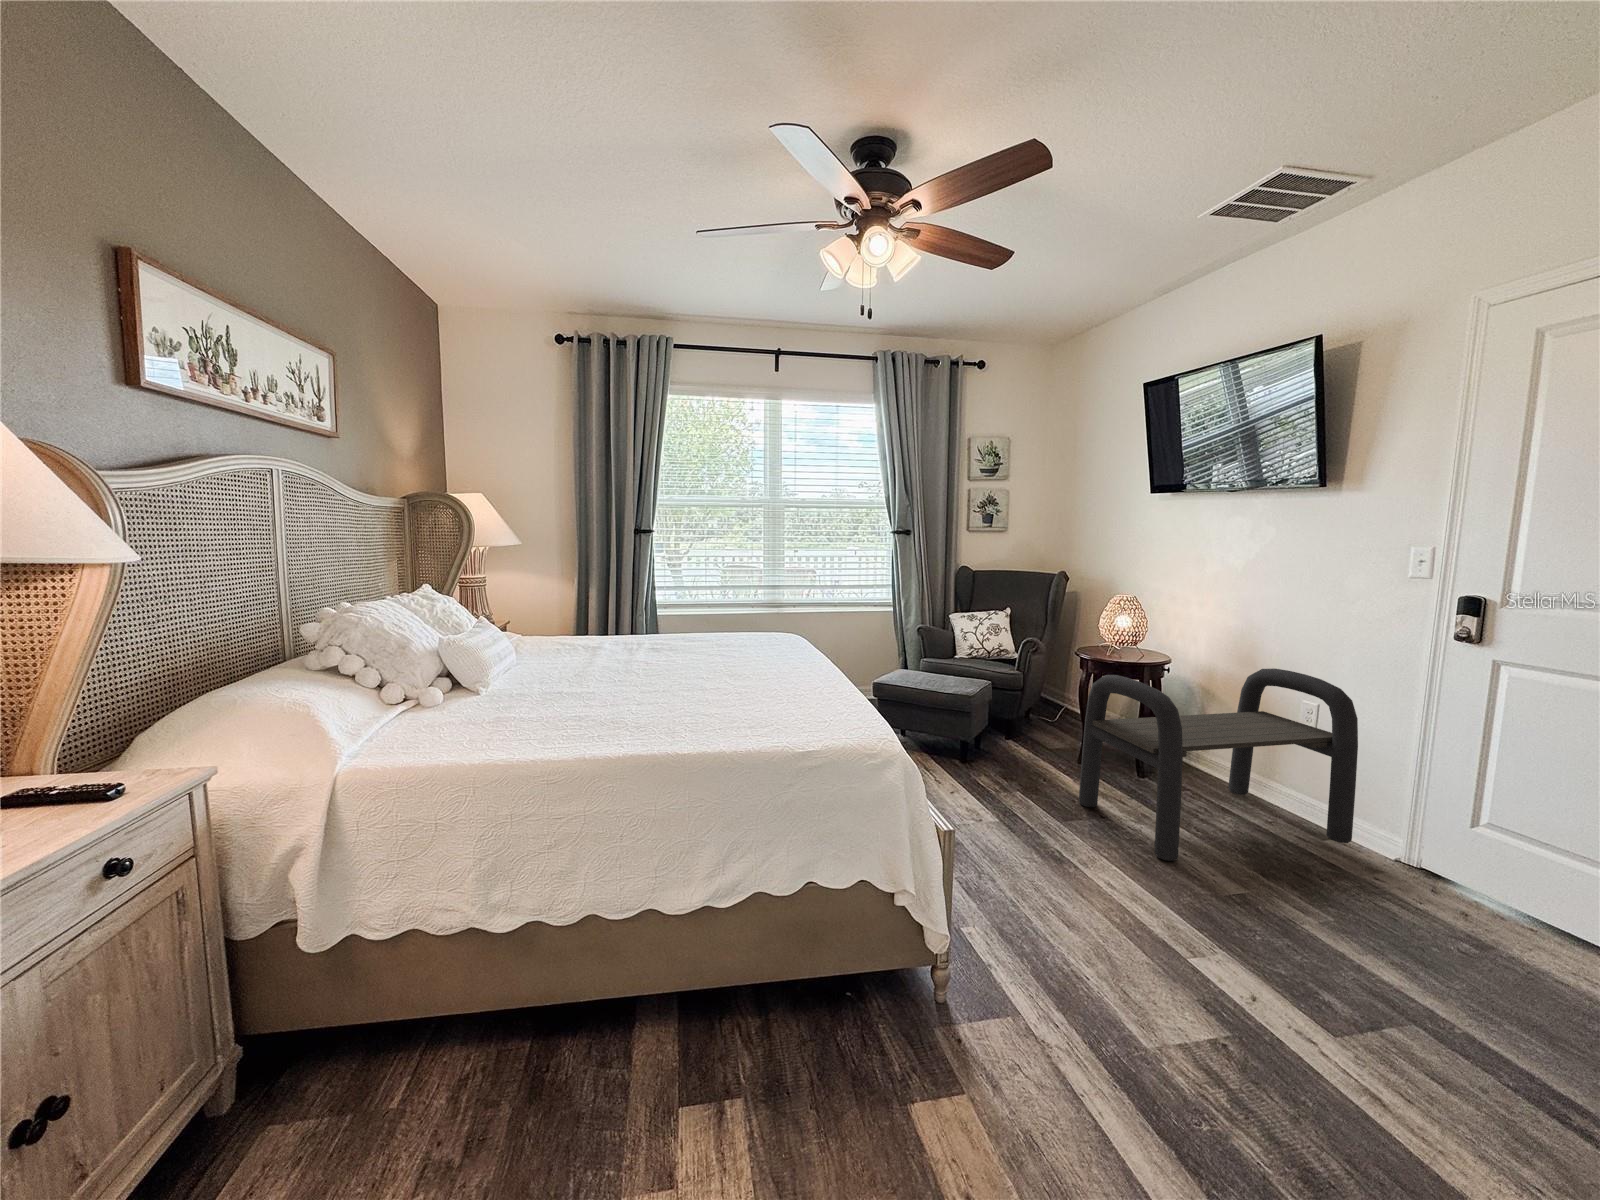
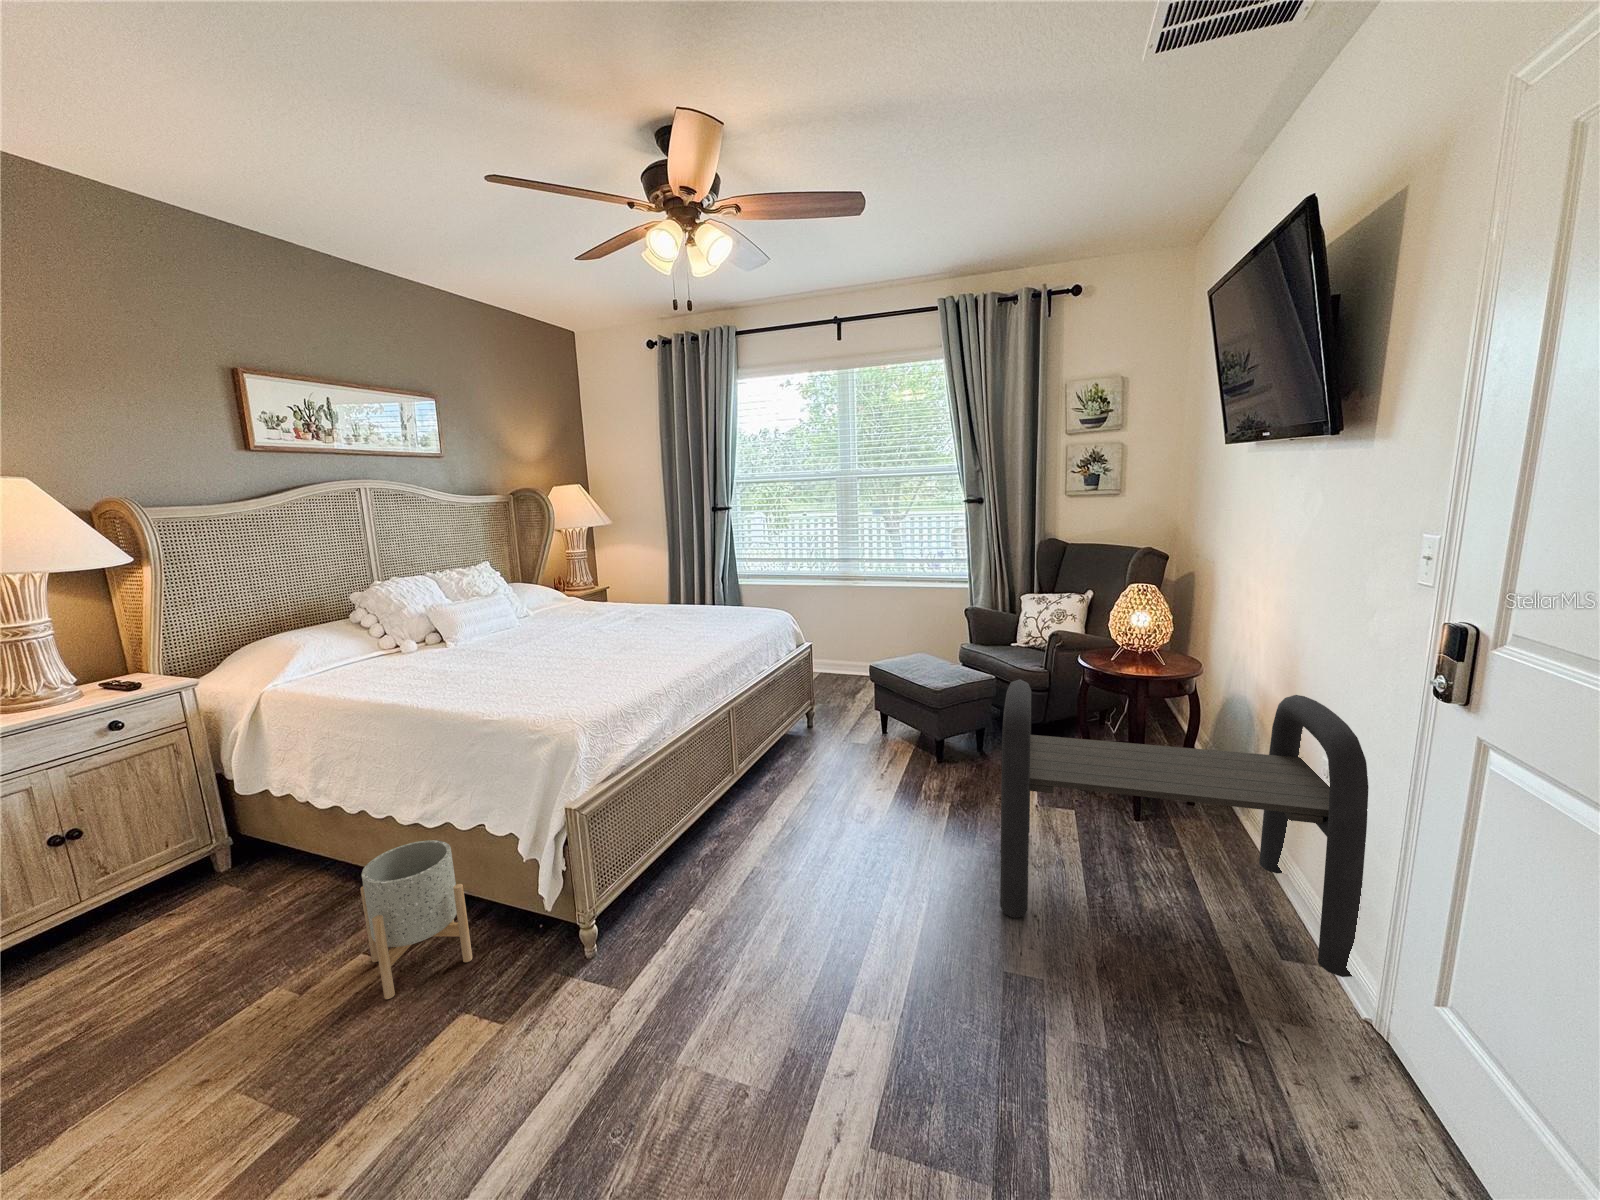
planter: none [714,922,835,1134] -> present [360,840,472,999]

